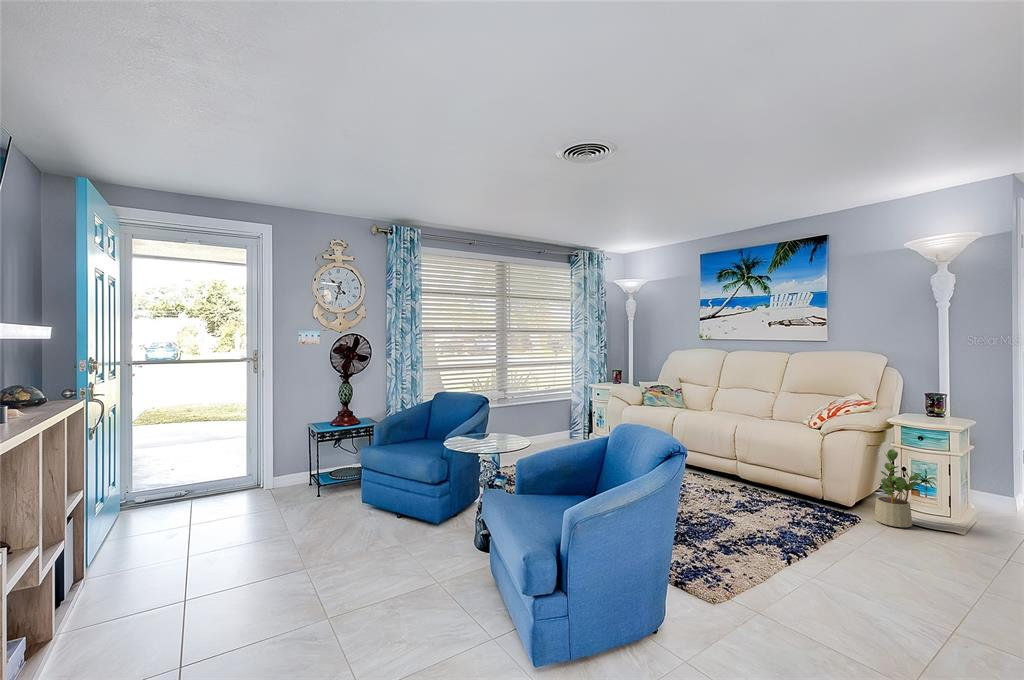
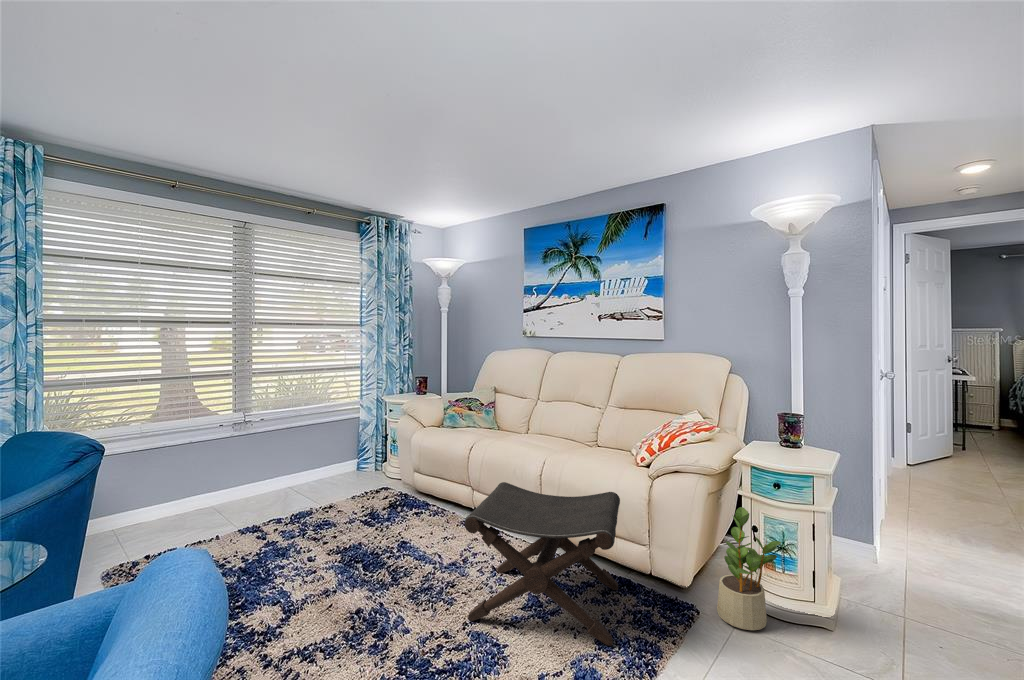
footstool: none [699,434,801,524] -> present [465,482,620,646]

